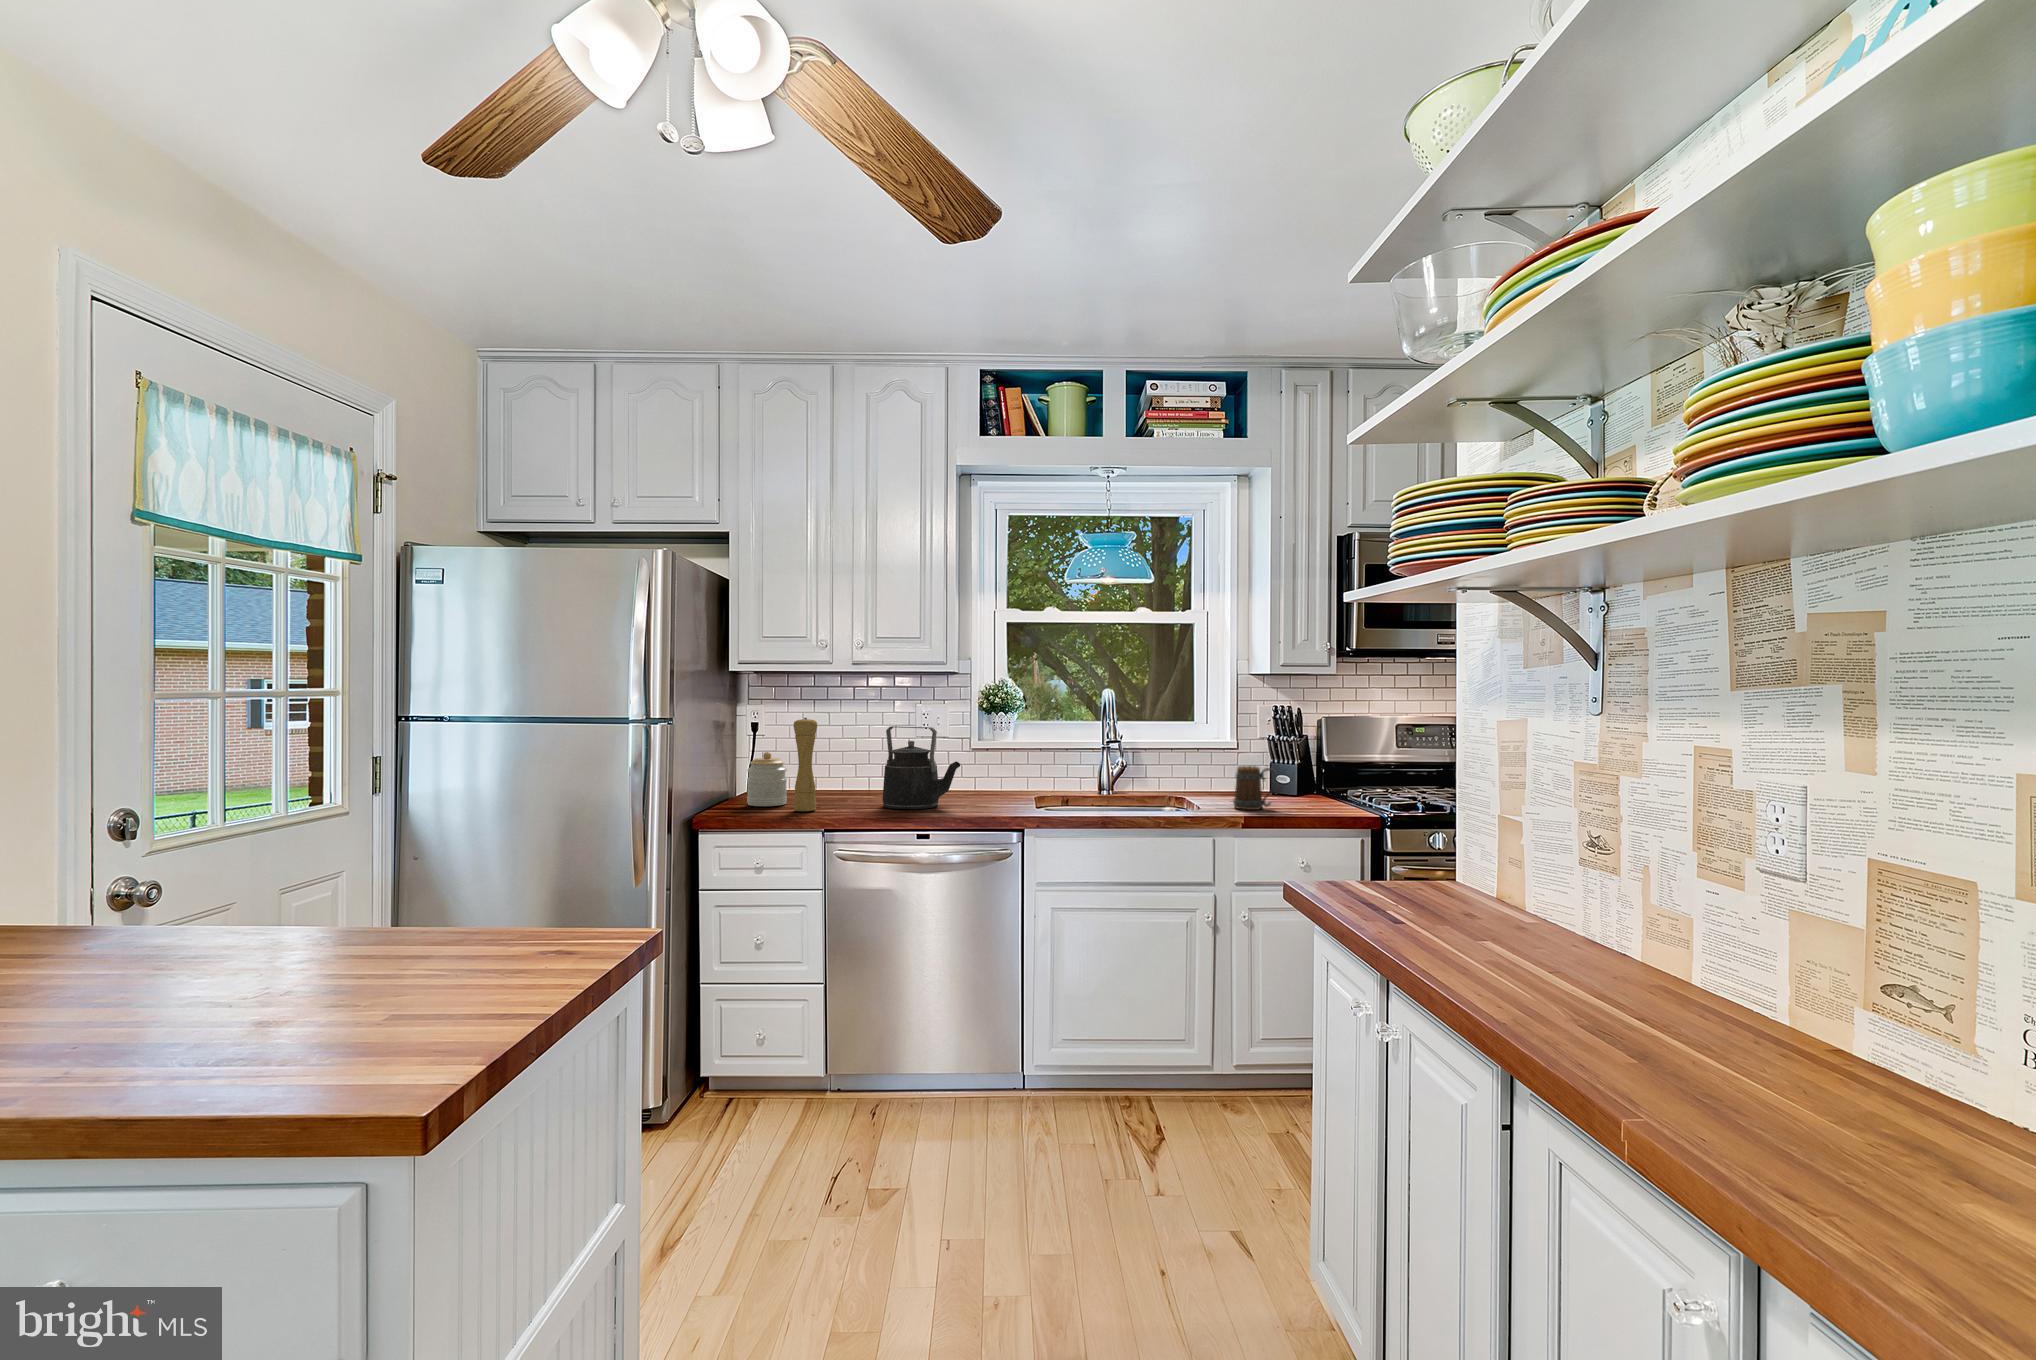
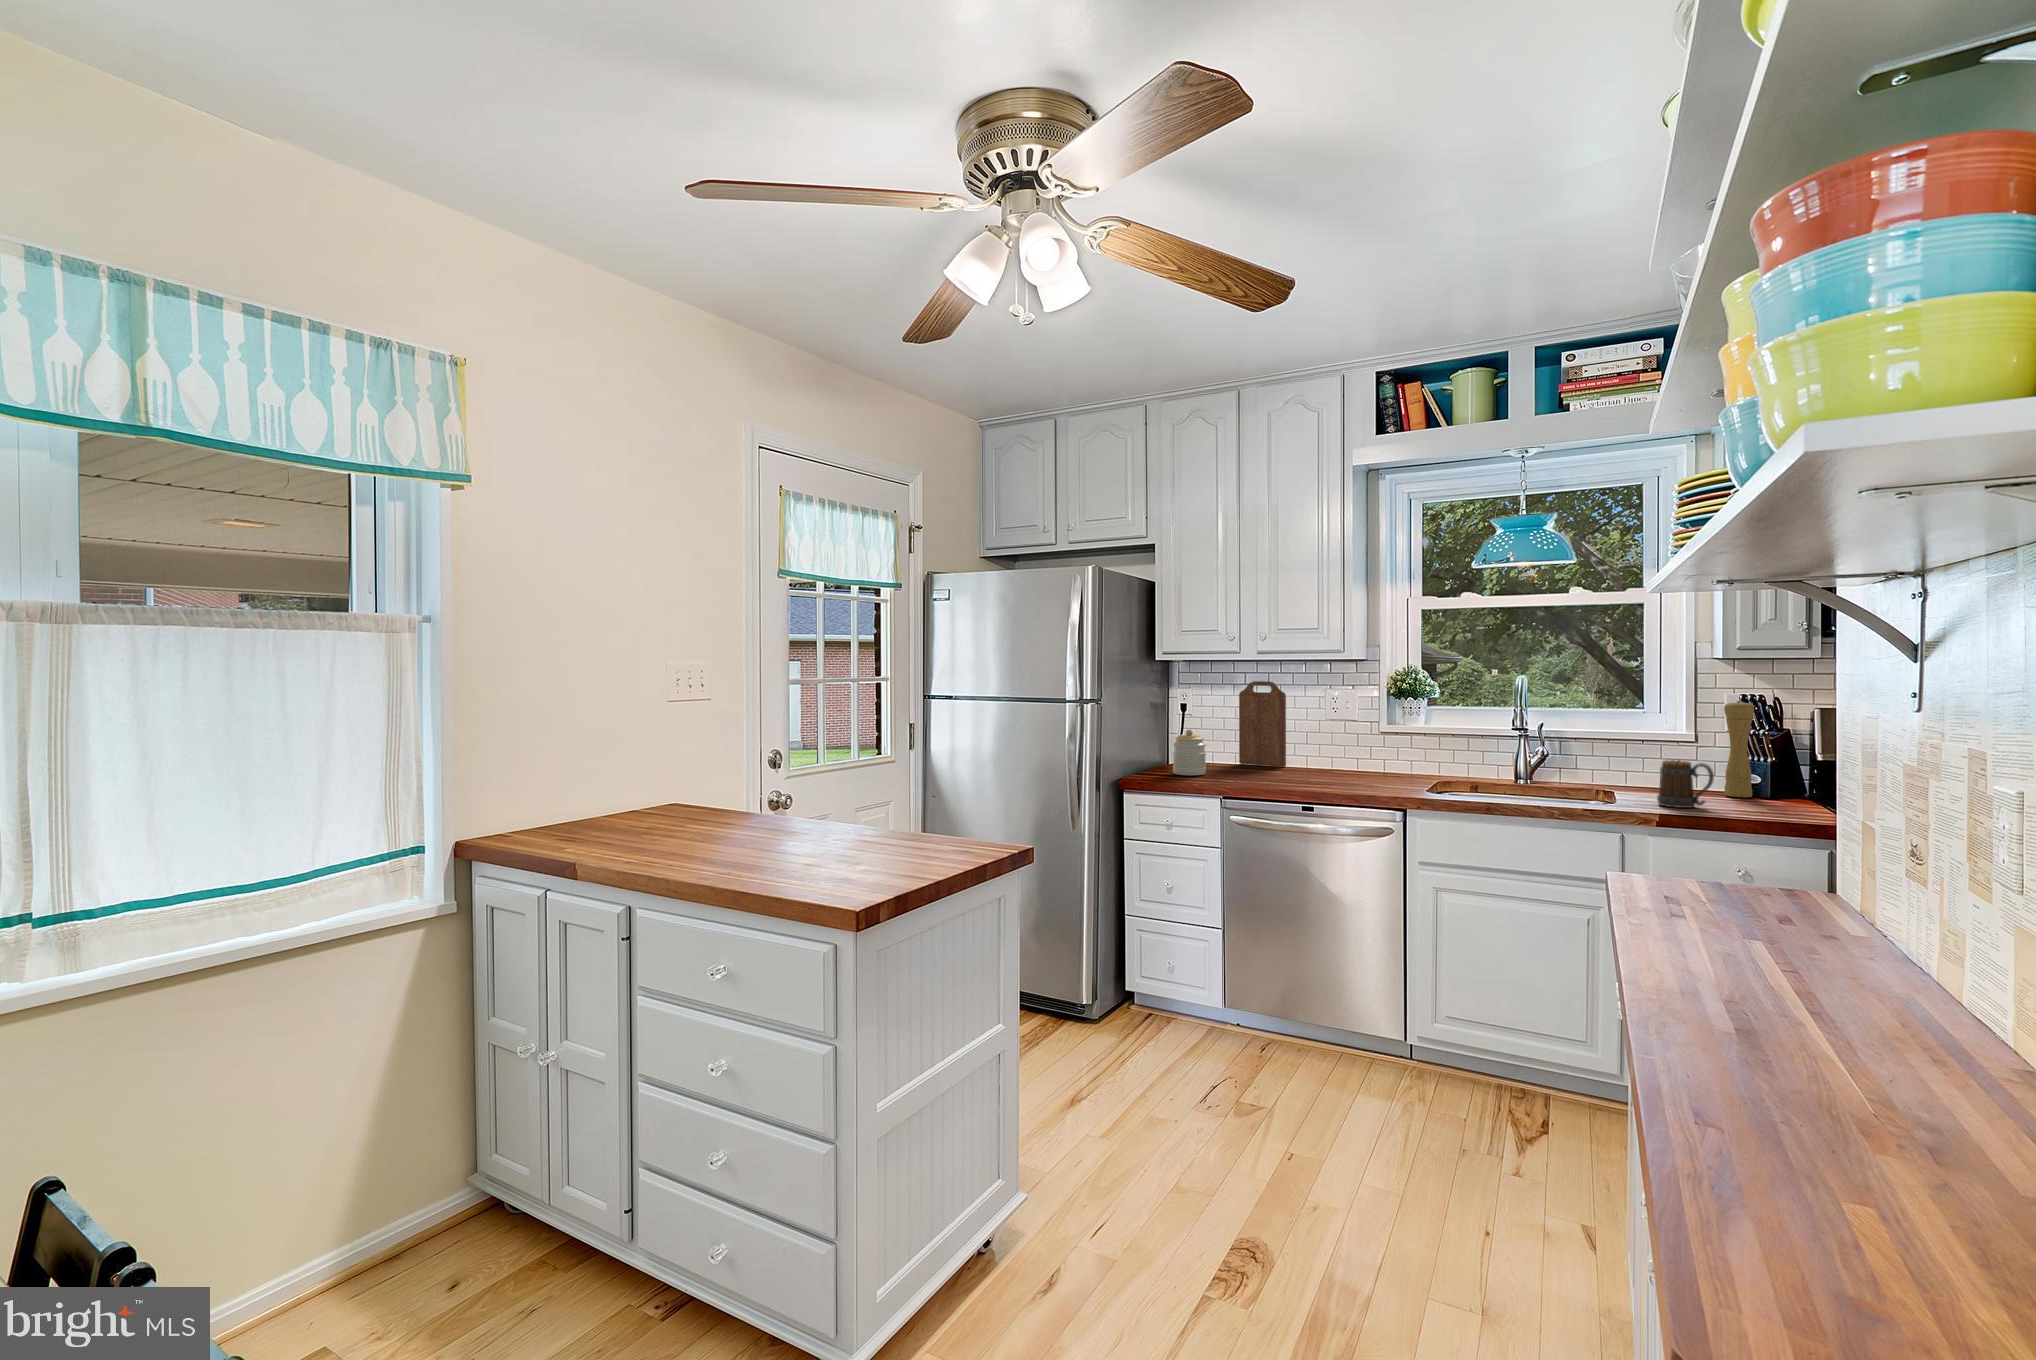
cutting board: none [816,696,870,791] -> present [1239,681,1286,767]
pepper mill: present [794,718,817,811] -> present [1724,701,1754,797]
kettle: present [883,726,960,809] -> none [1285,710,1355,785]

